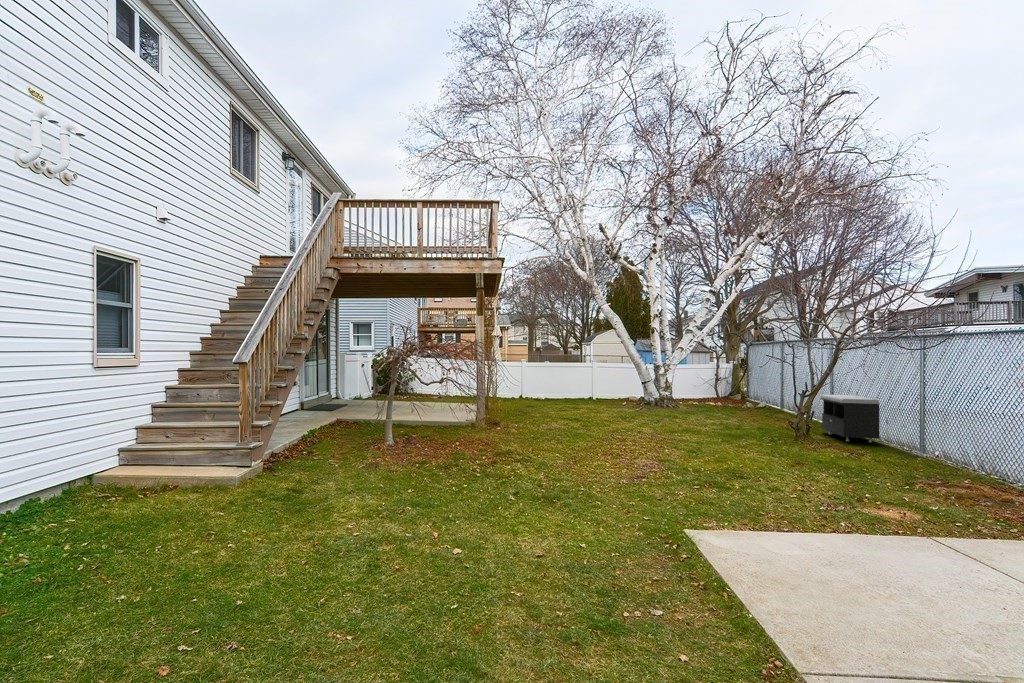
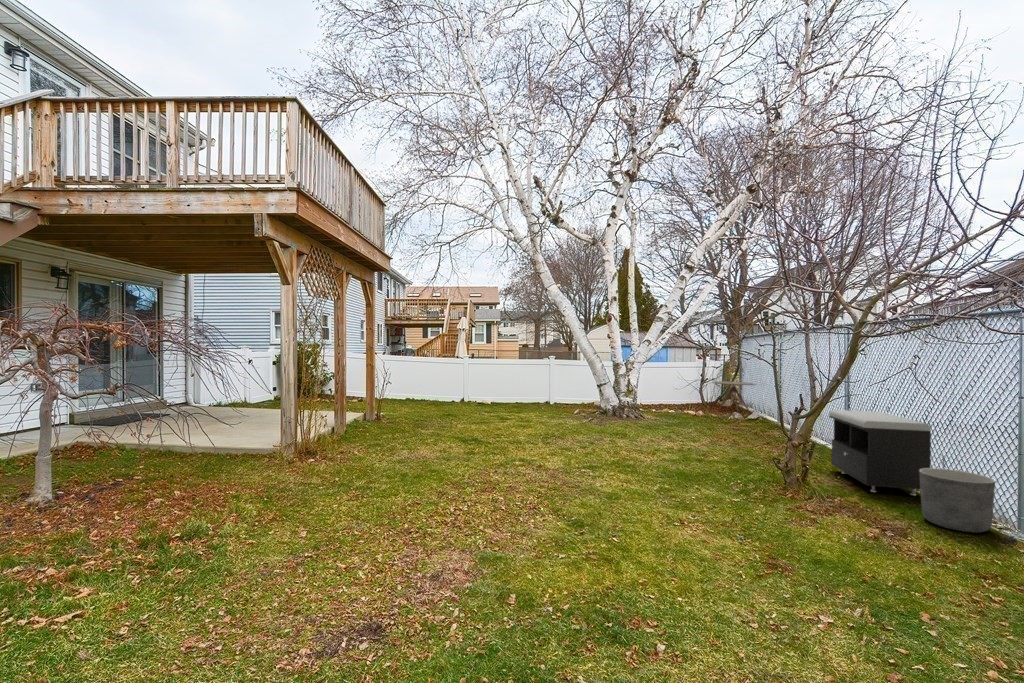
round table: none [726,380,761,403] -> present [713,381,756,411]
planter: none [871,423,909,454] -> present [919,468,995,533]

